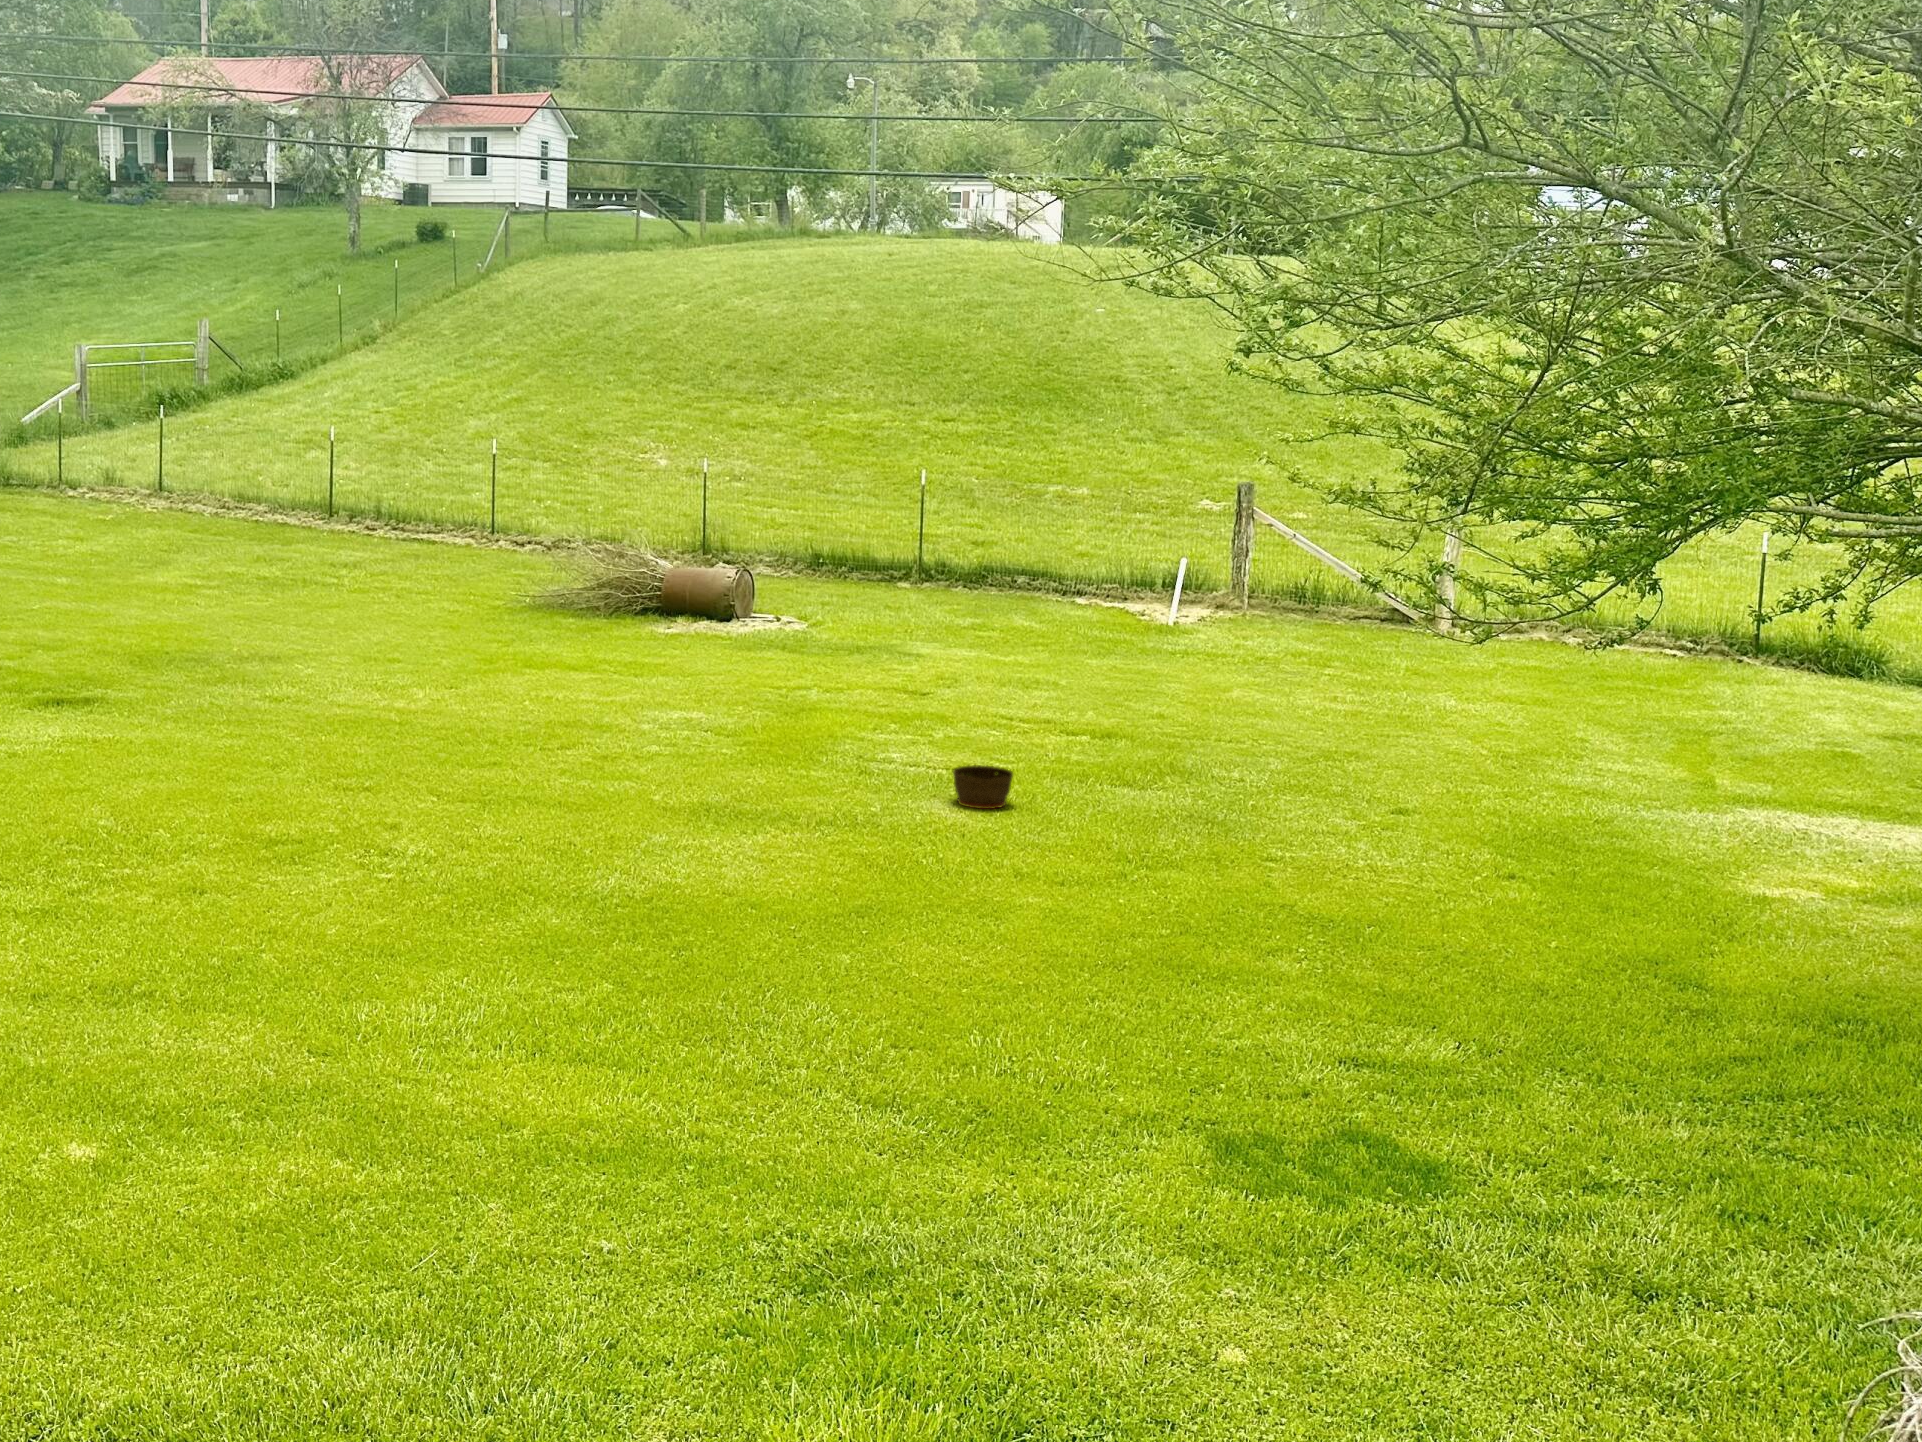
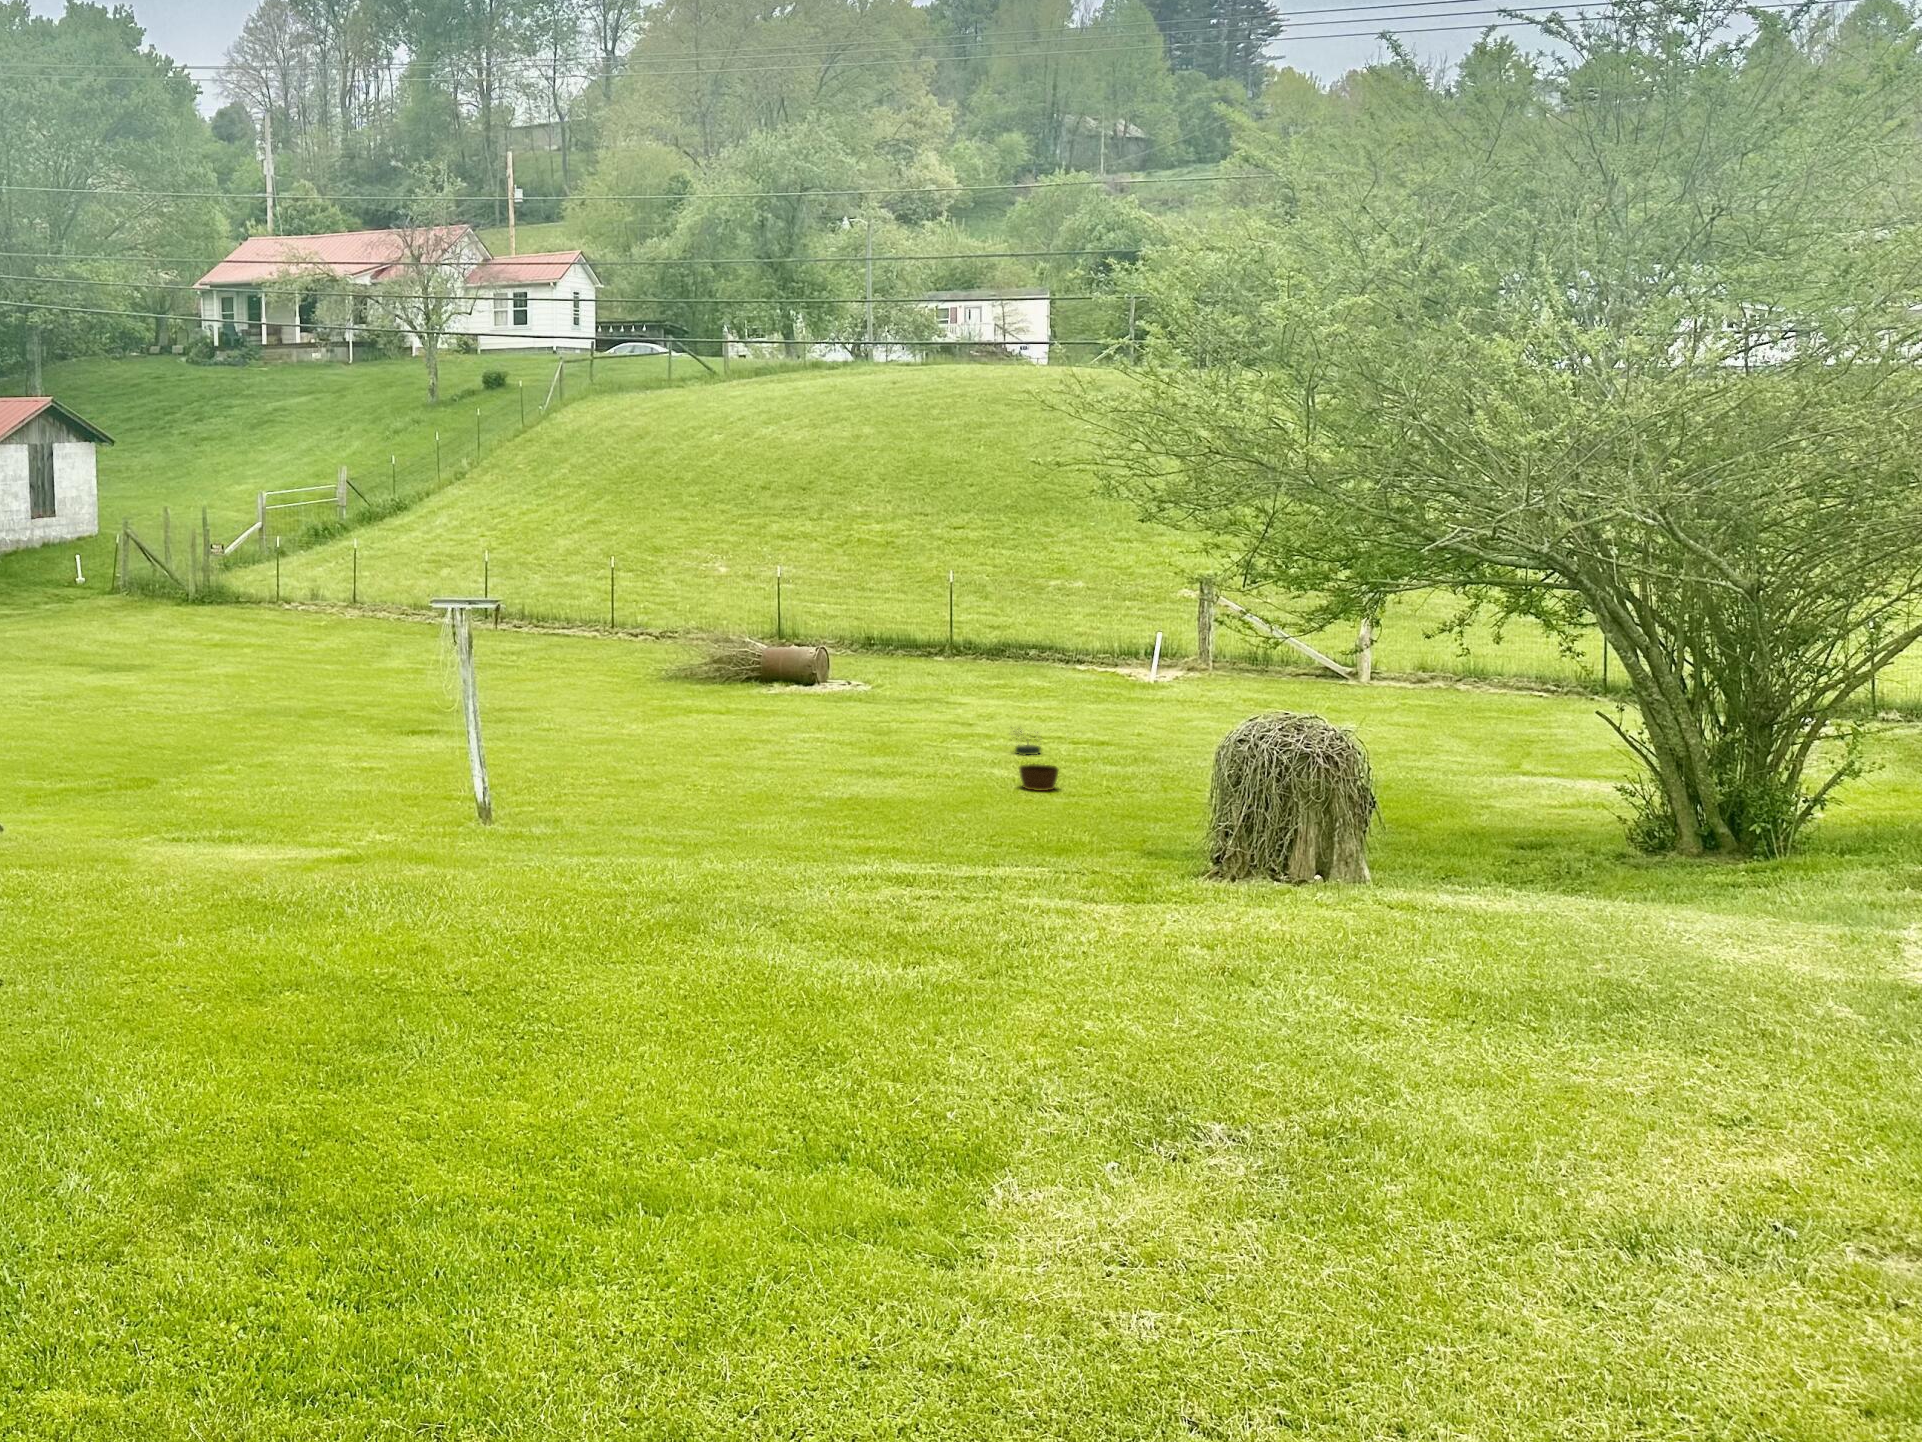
decorative plant: none [955,697,1004,742] -> present [1011,727,1042,755]

